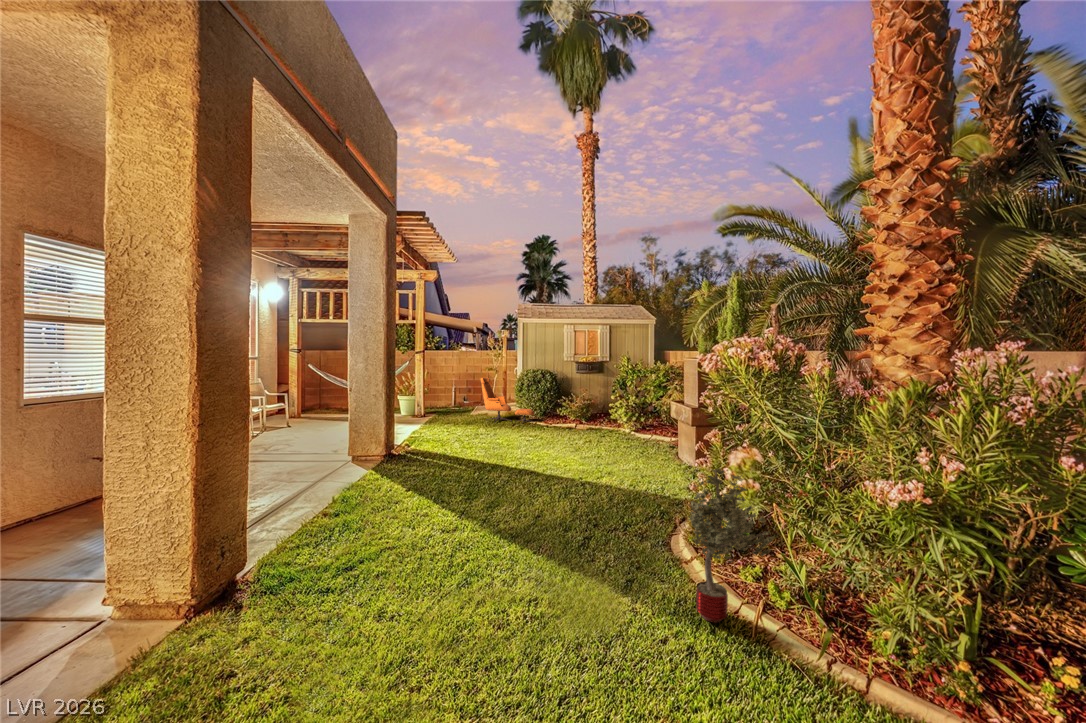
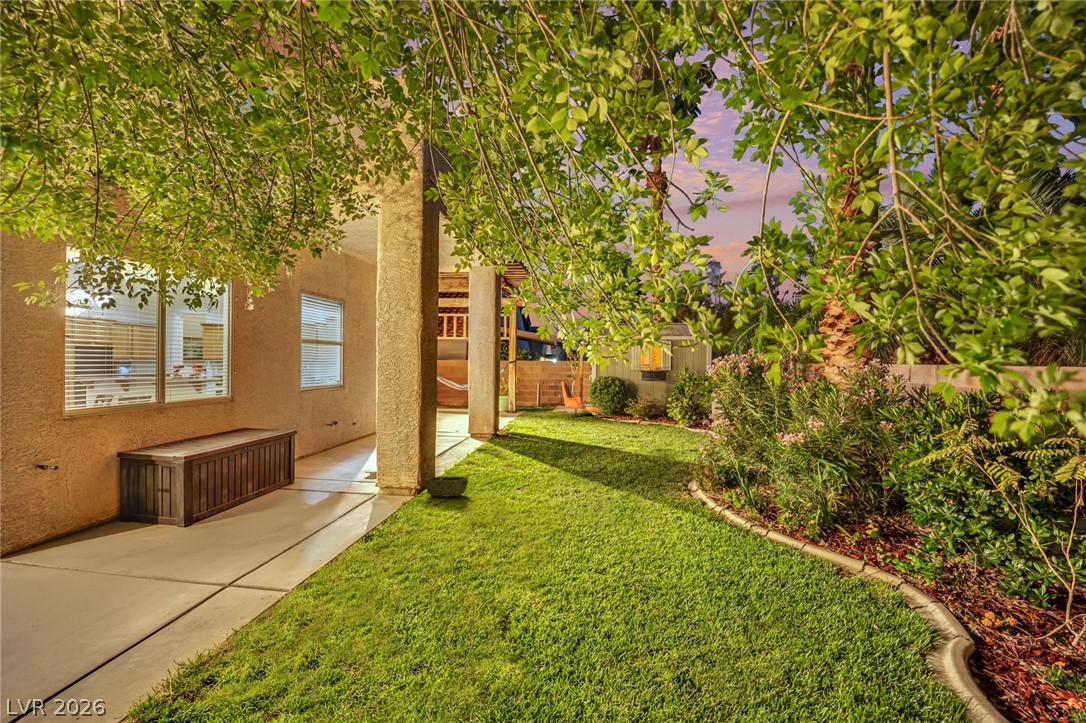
potted tree: present [689,470,775,623] -> none [676,431,729,521]
woven basket: none [210,564,310,614] -> present [424,476,468,496]

